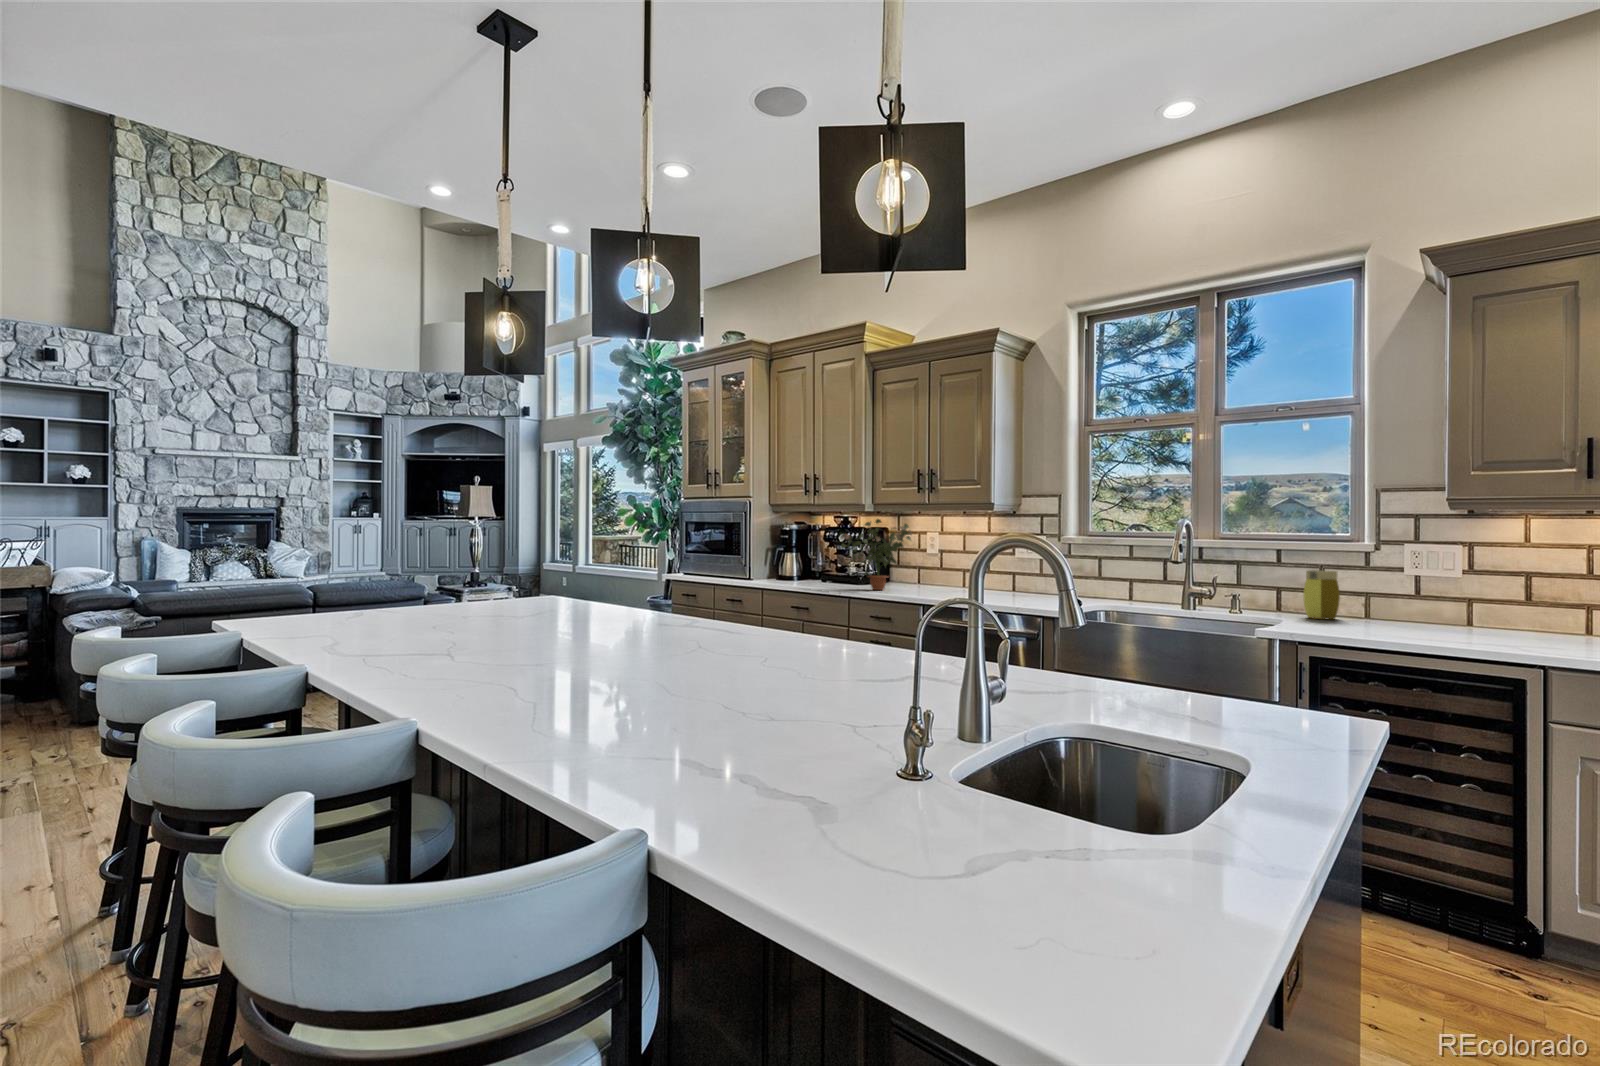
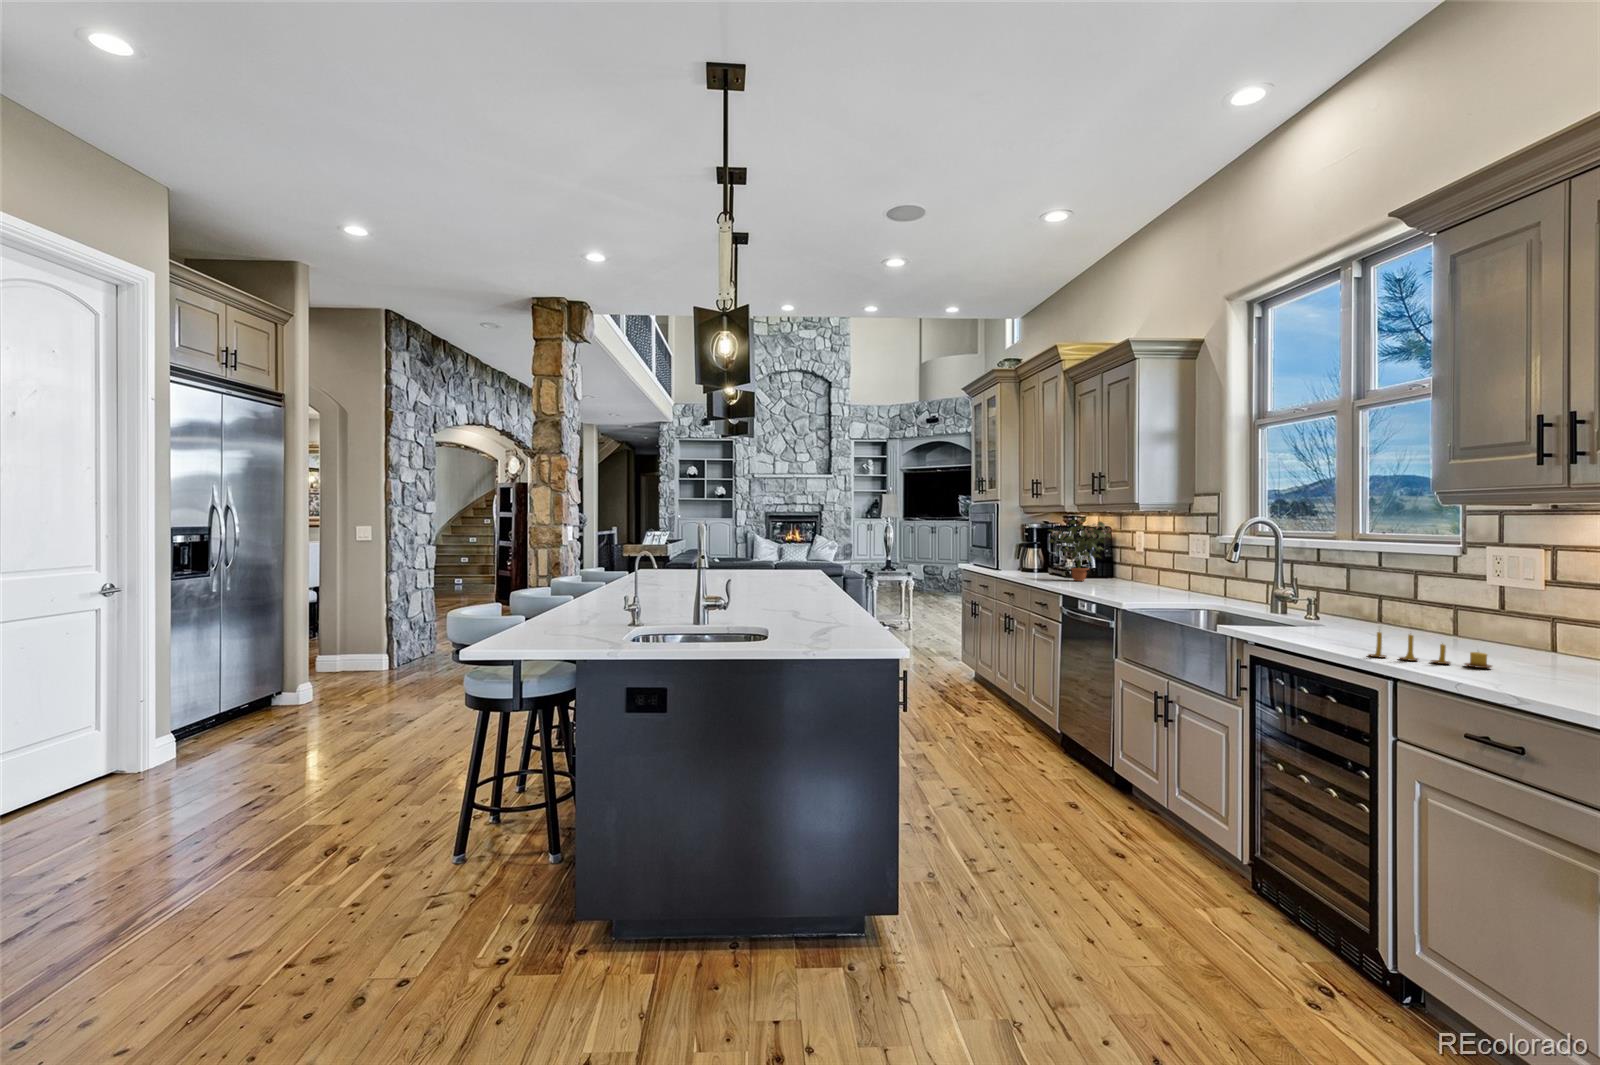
jar: present [1303,570,1340,619] -> none [1366,576,1416,632]
candle: none [1451,615,1542,641] -> present [1369,632,1492,668]

